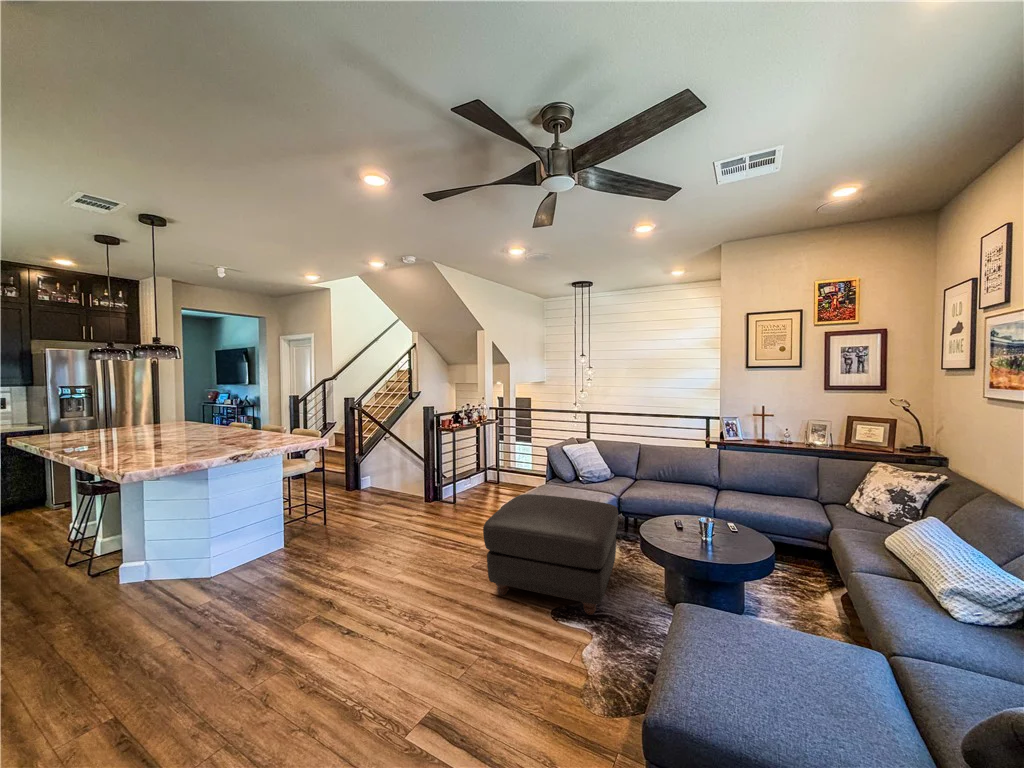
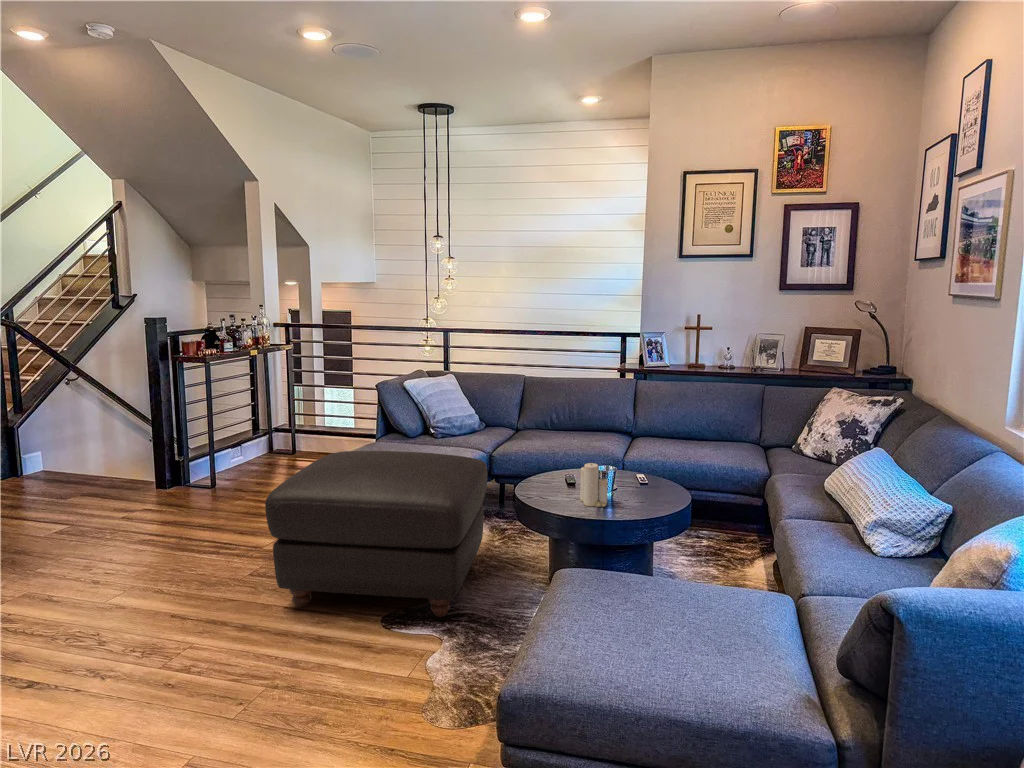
candle: none [686,517,707,551] -> present [580,463,607,507]

